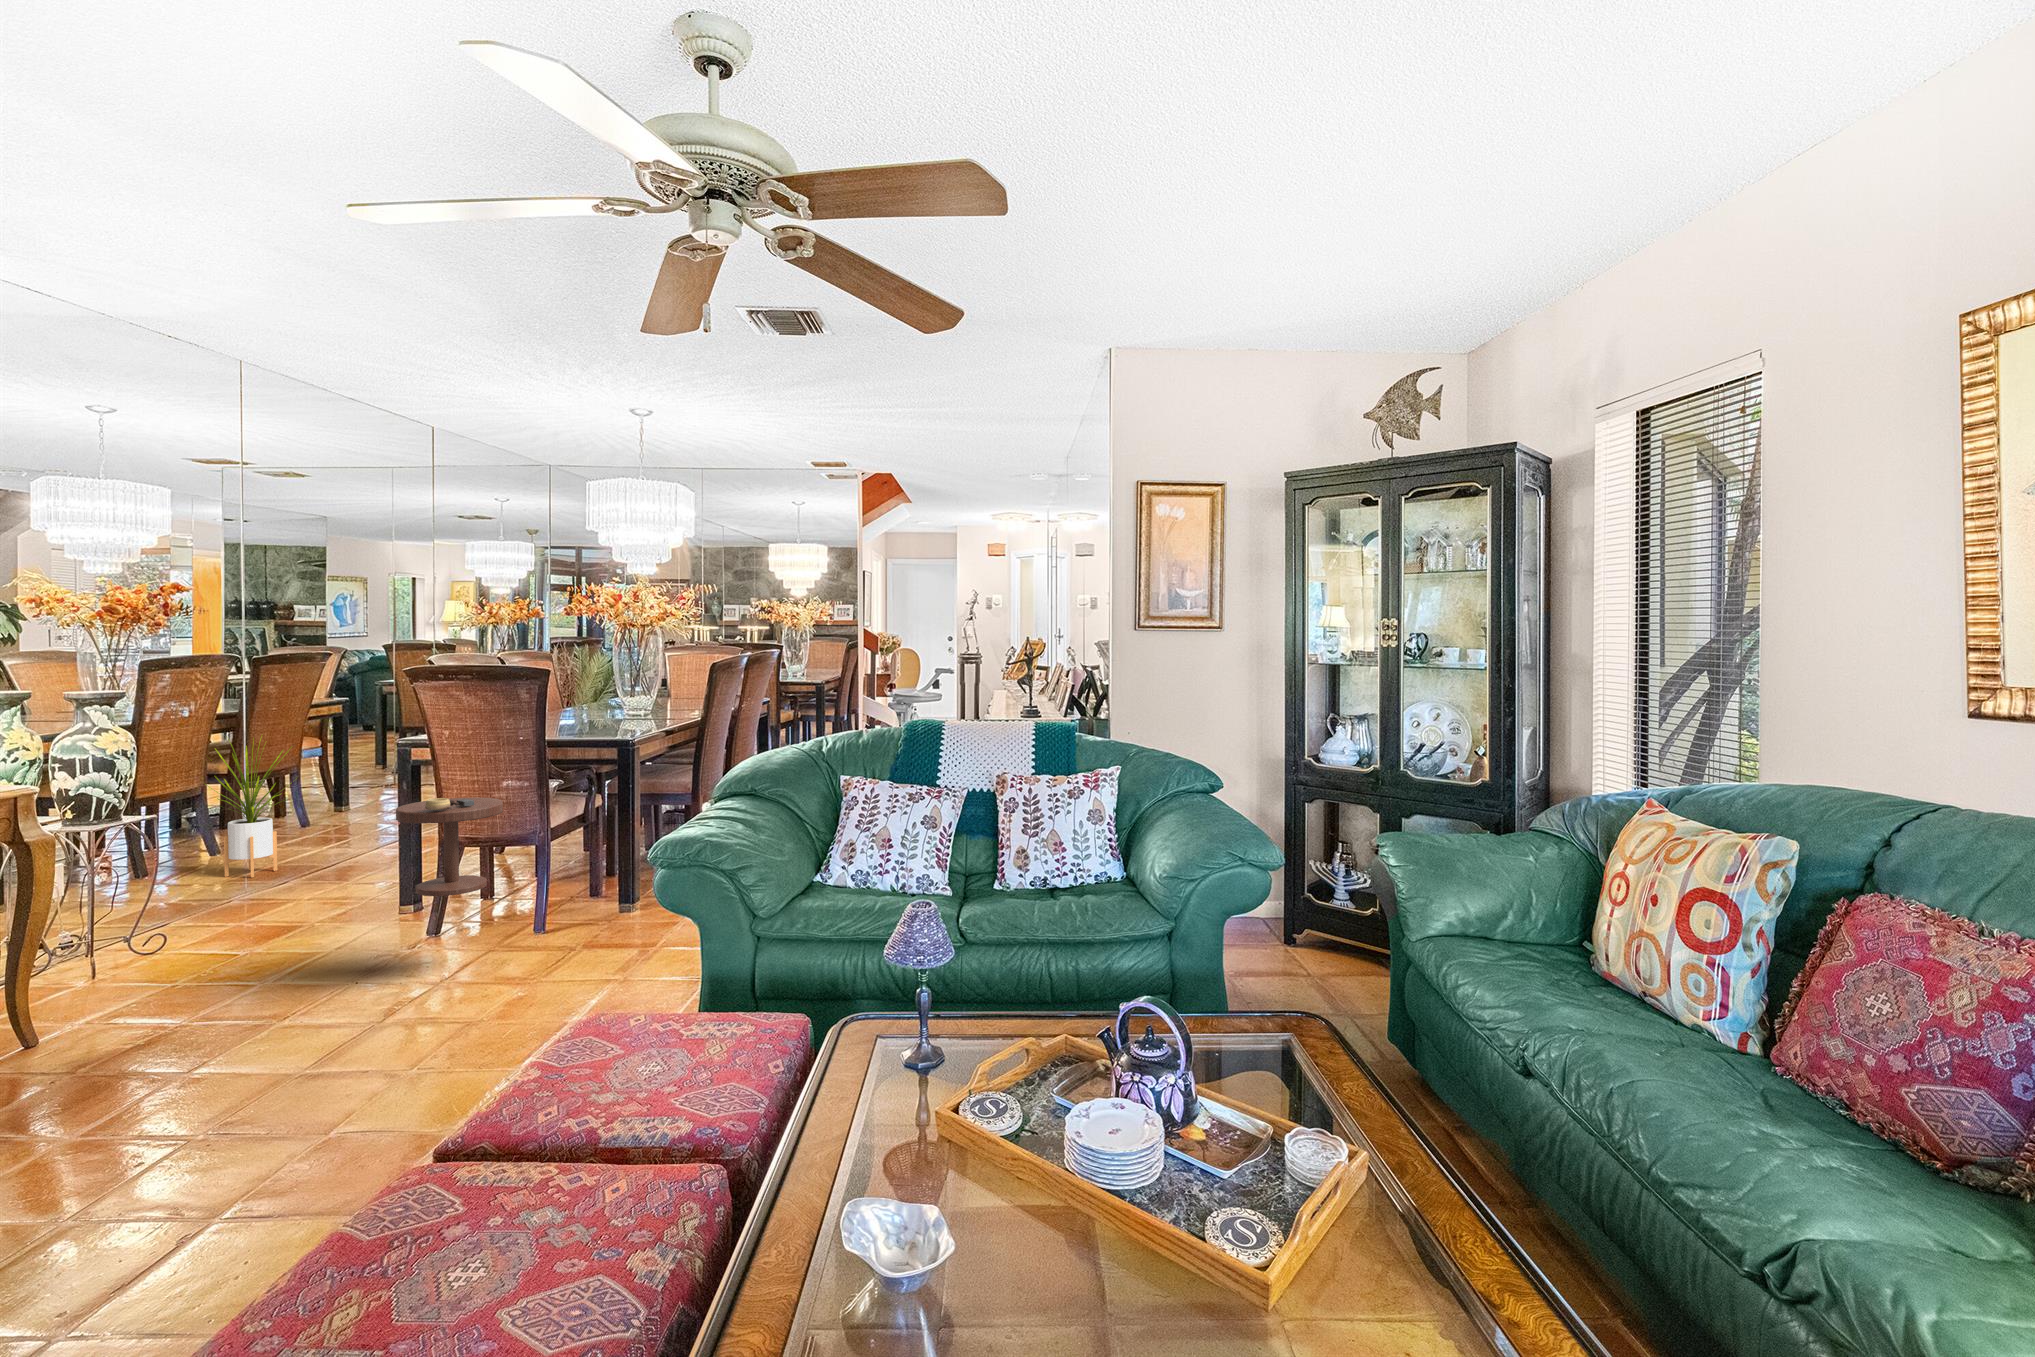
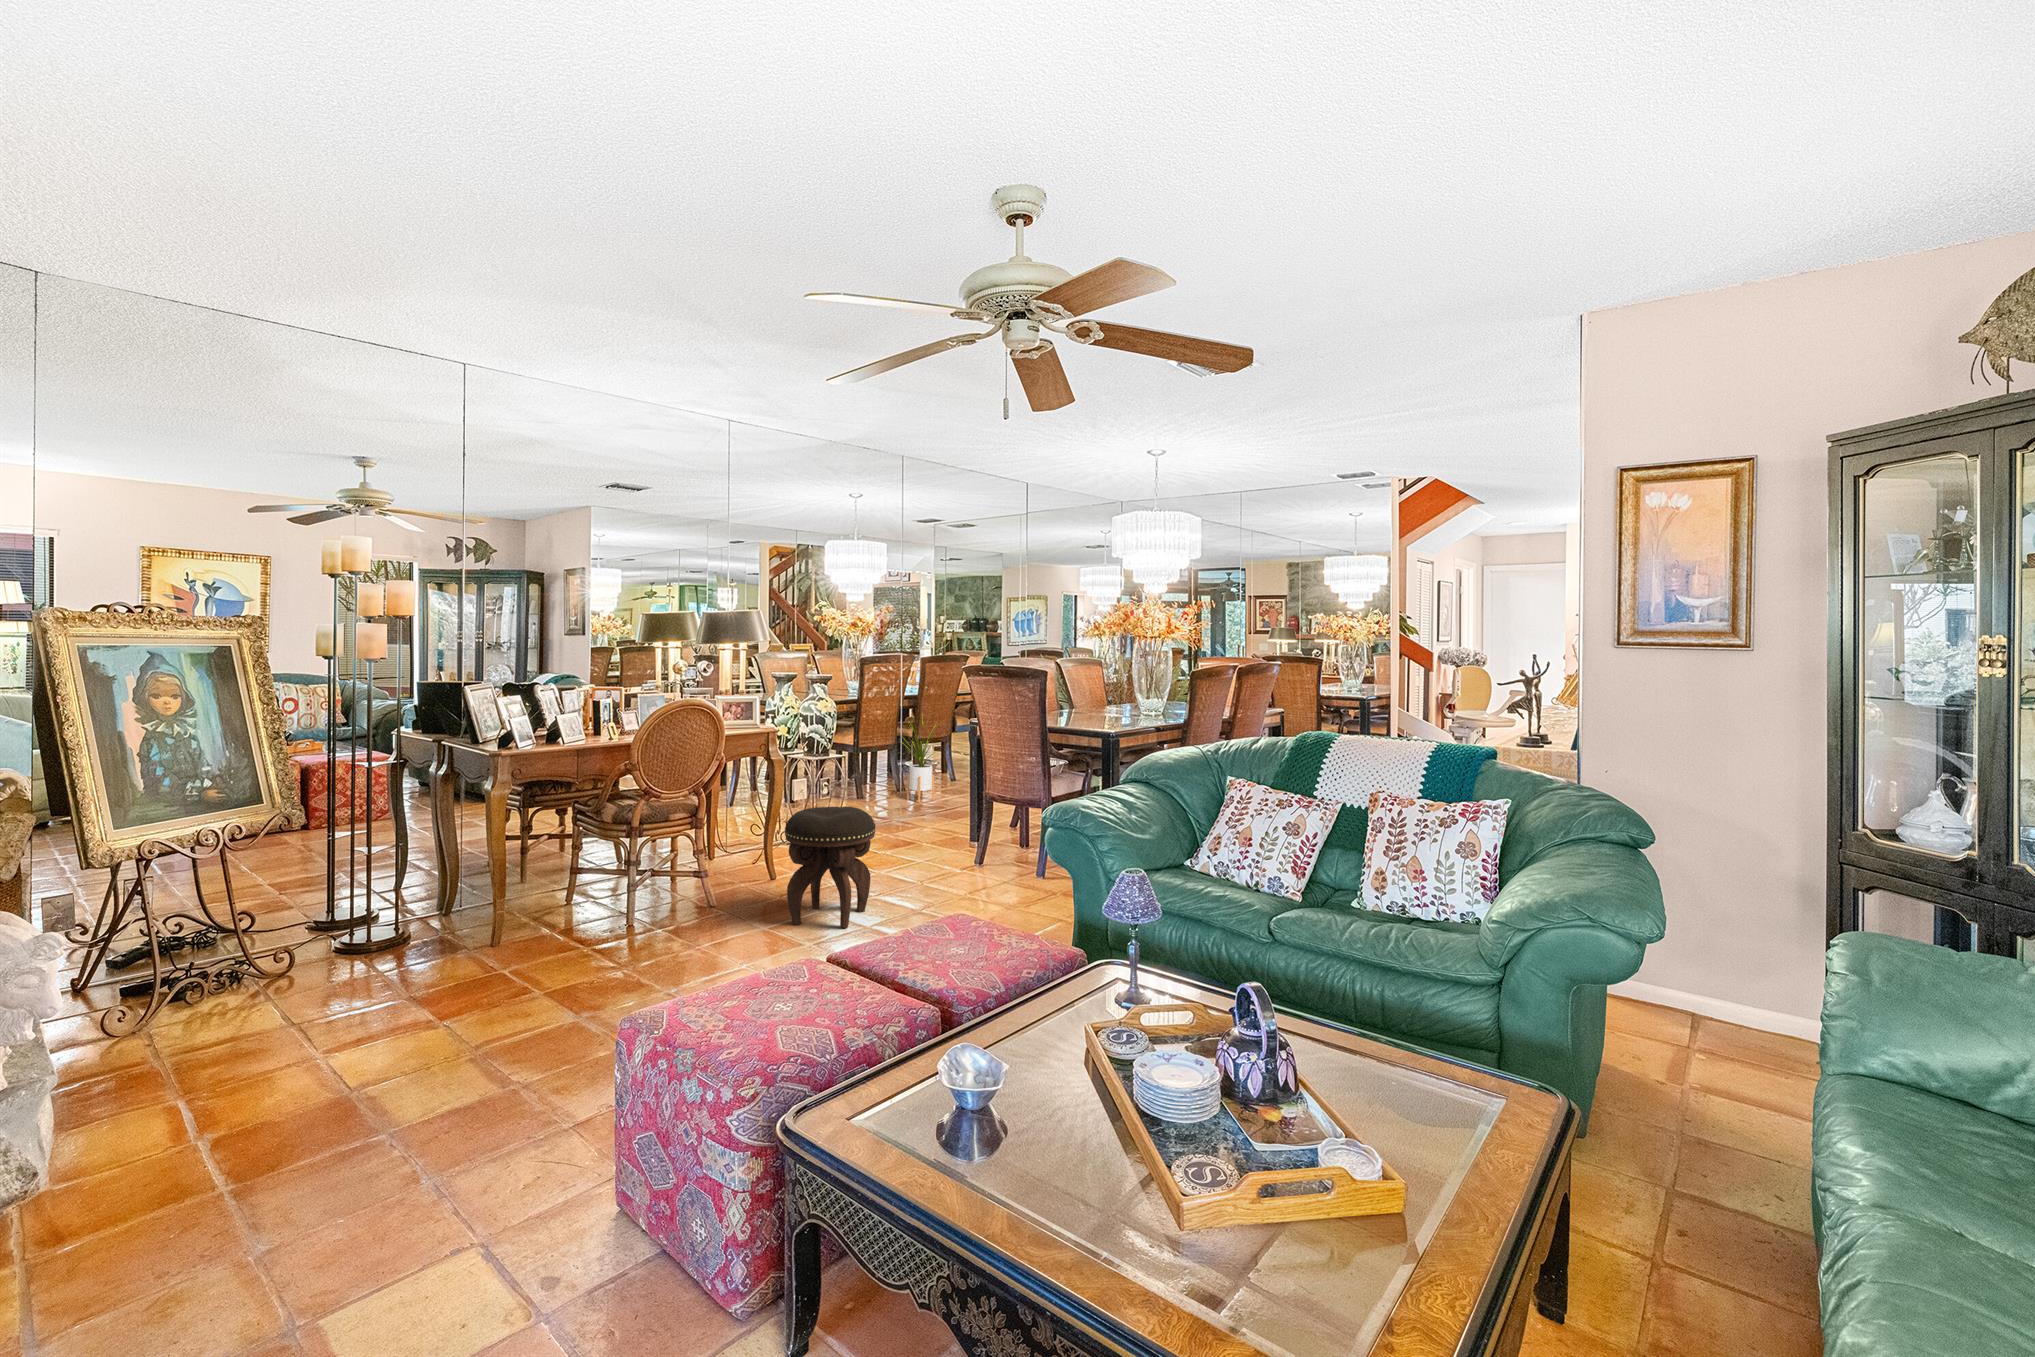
side table: present [396,798,503,896] -> none [947,762,1013,884]
footstool: none [130,889,313,1097] -> present [785,807,875,928]

